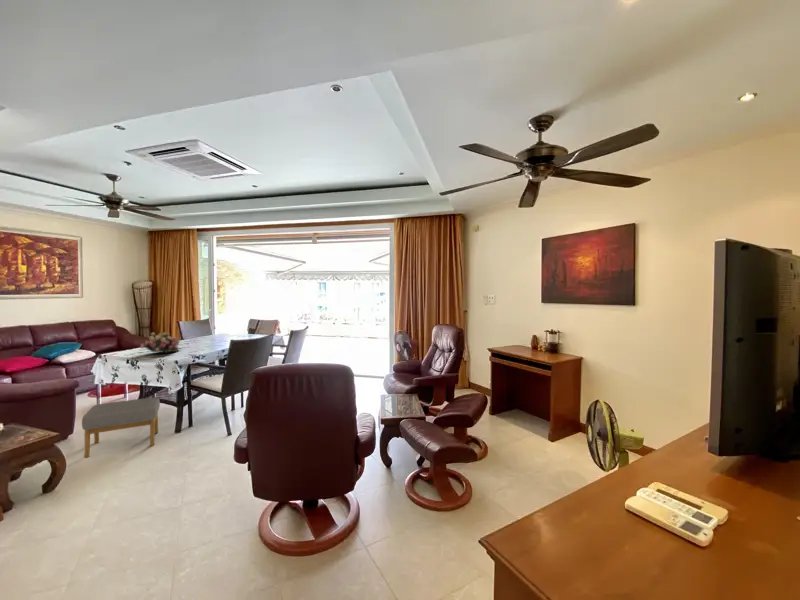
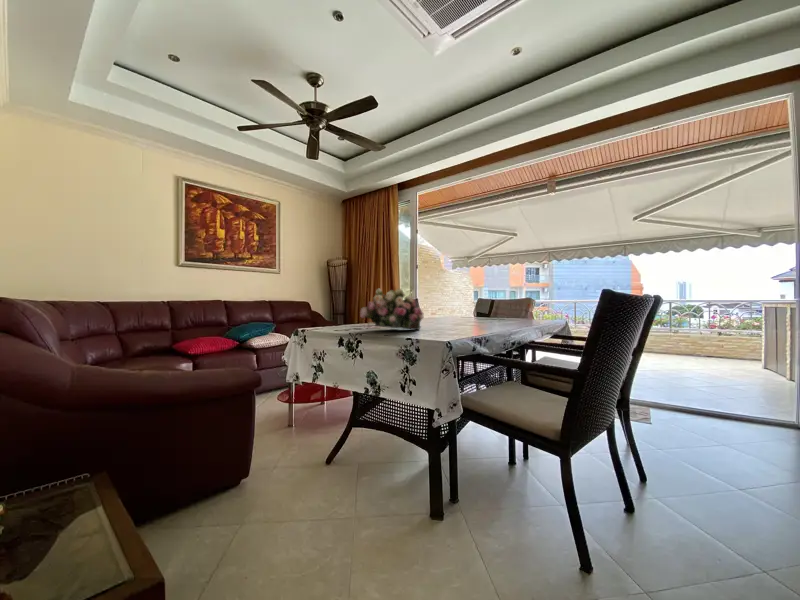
footstool: present [82,397,160,457] -> none [260,424,406,564]

